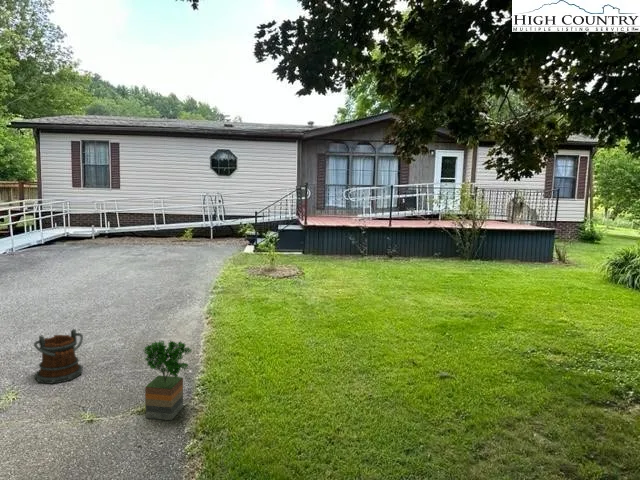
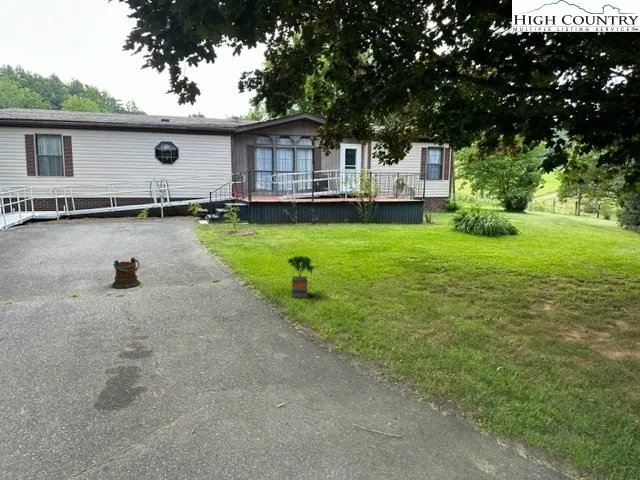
potted tree: present [144,341,191,420] -> present [288,256,314,297]

